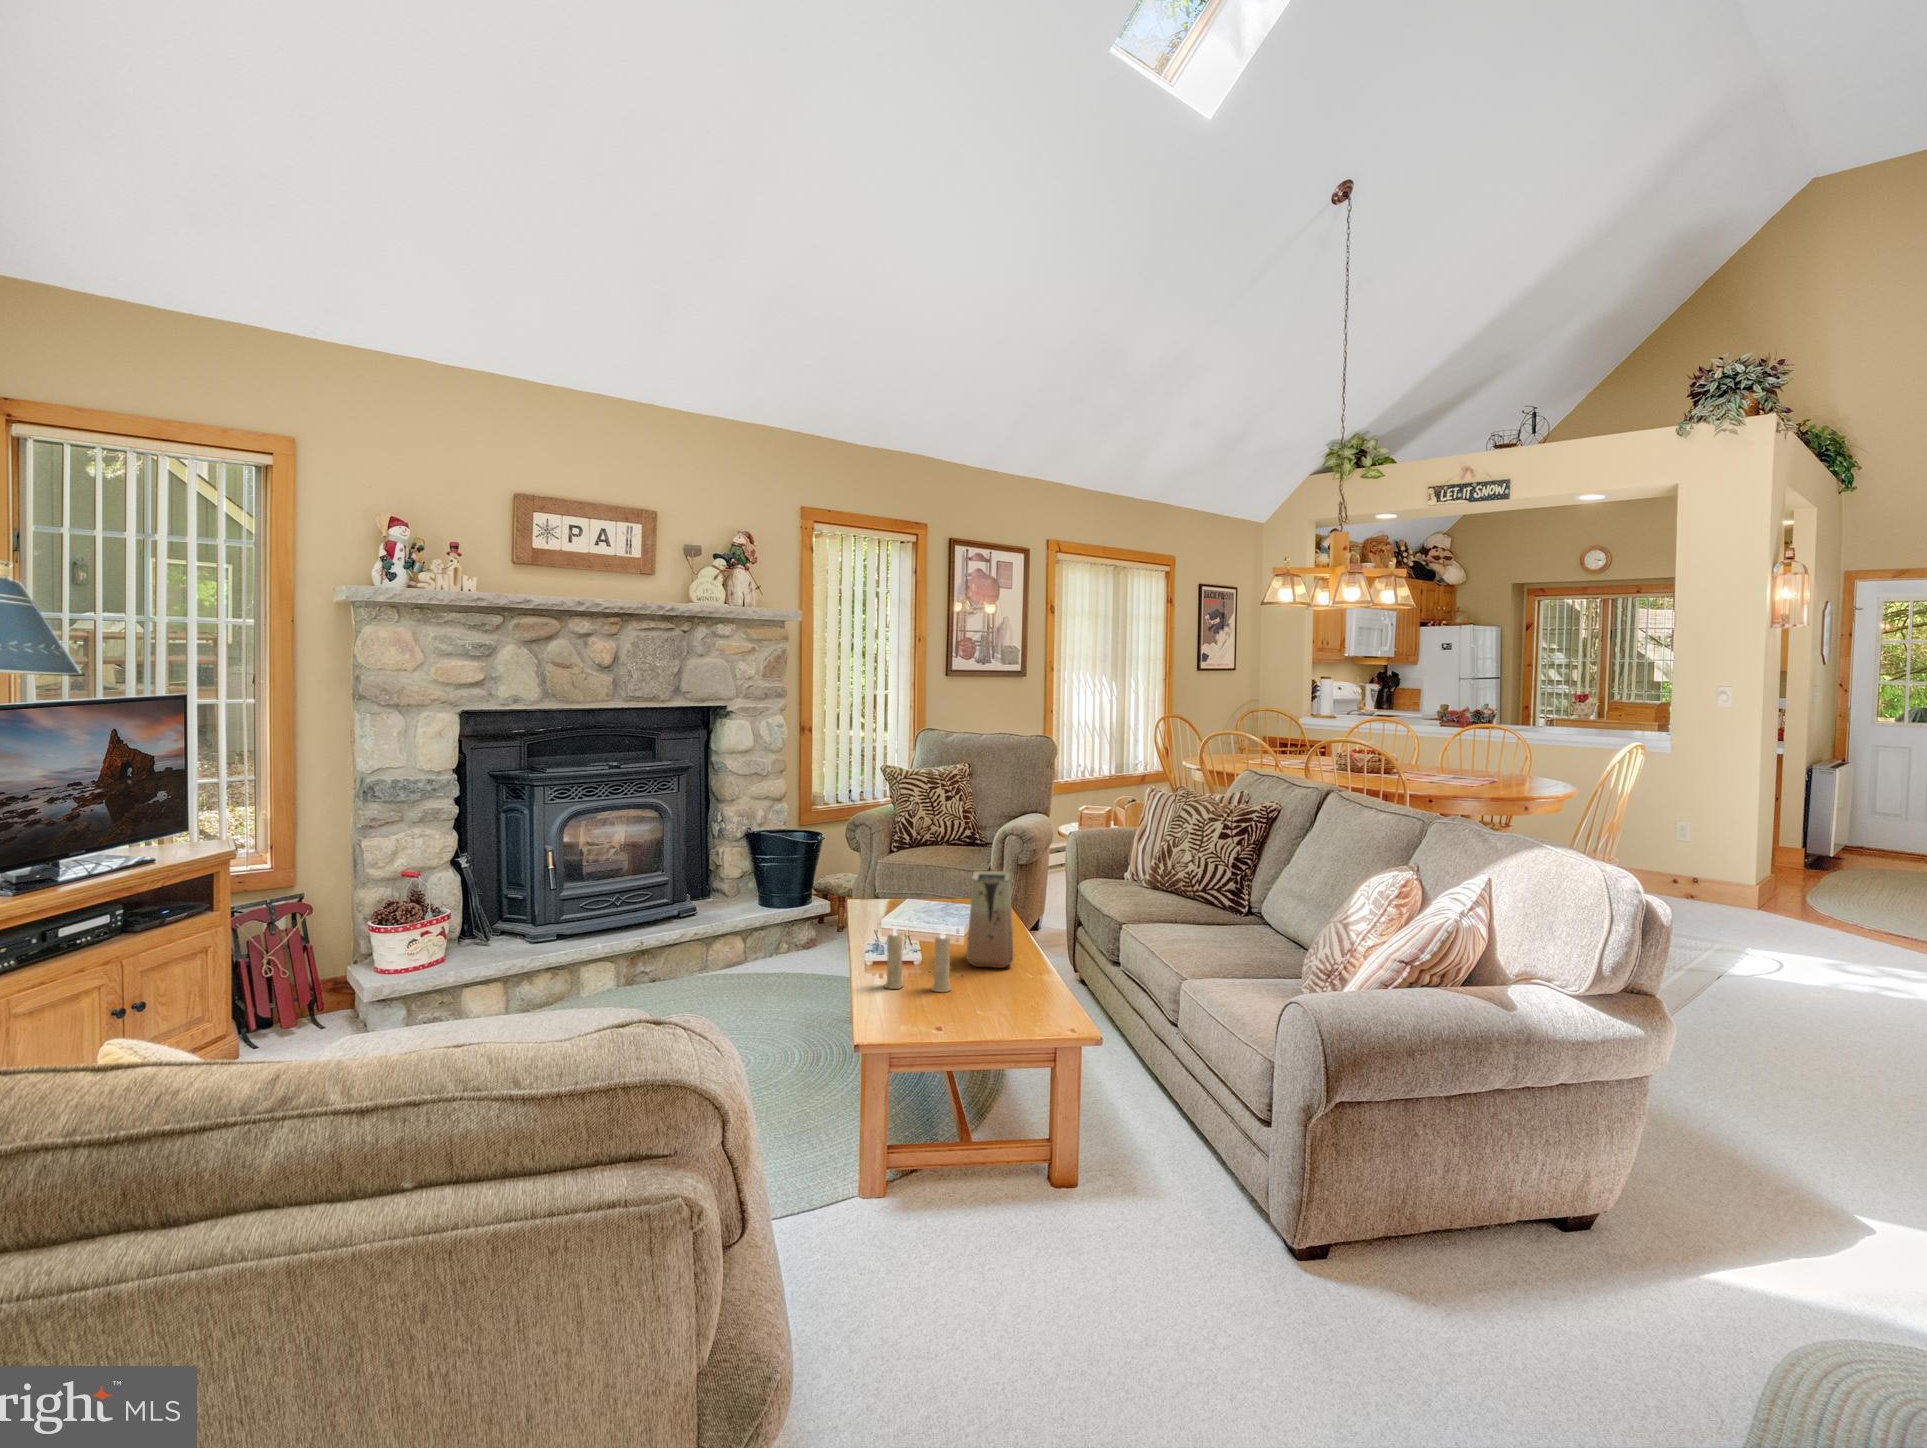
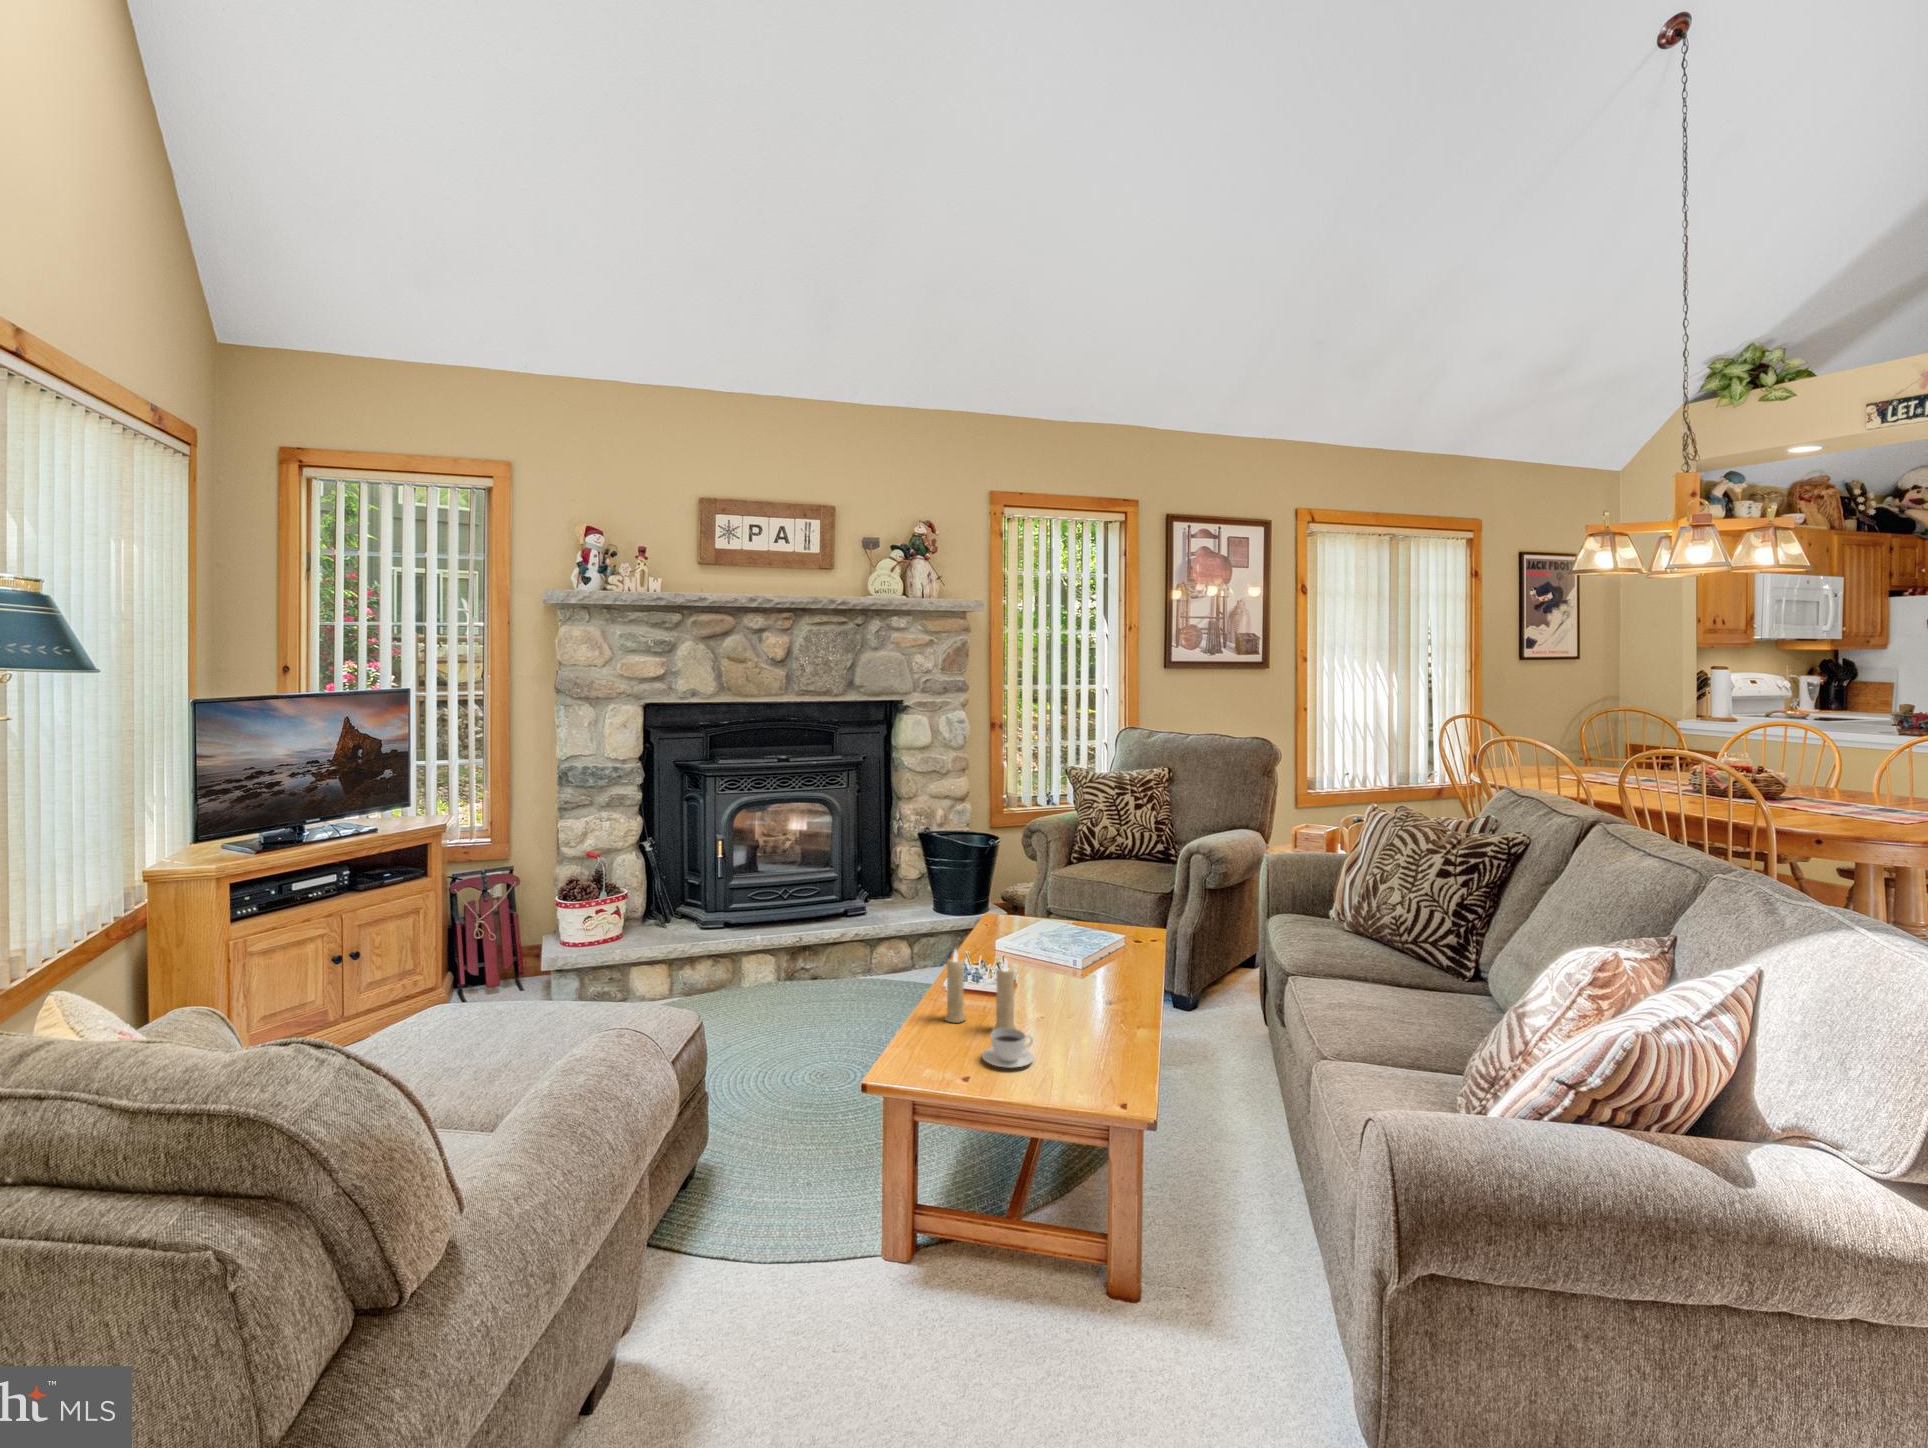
vase: present [966,871,1013,968] -> none [1053,895,1116,1013]
teacup: none [940,984,984,1015] -> present [982,1028,1034,1068]

